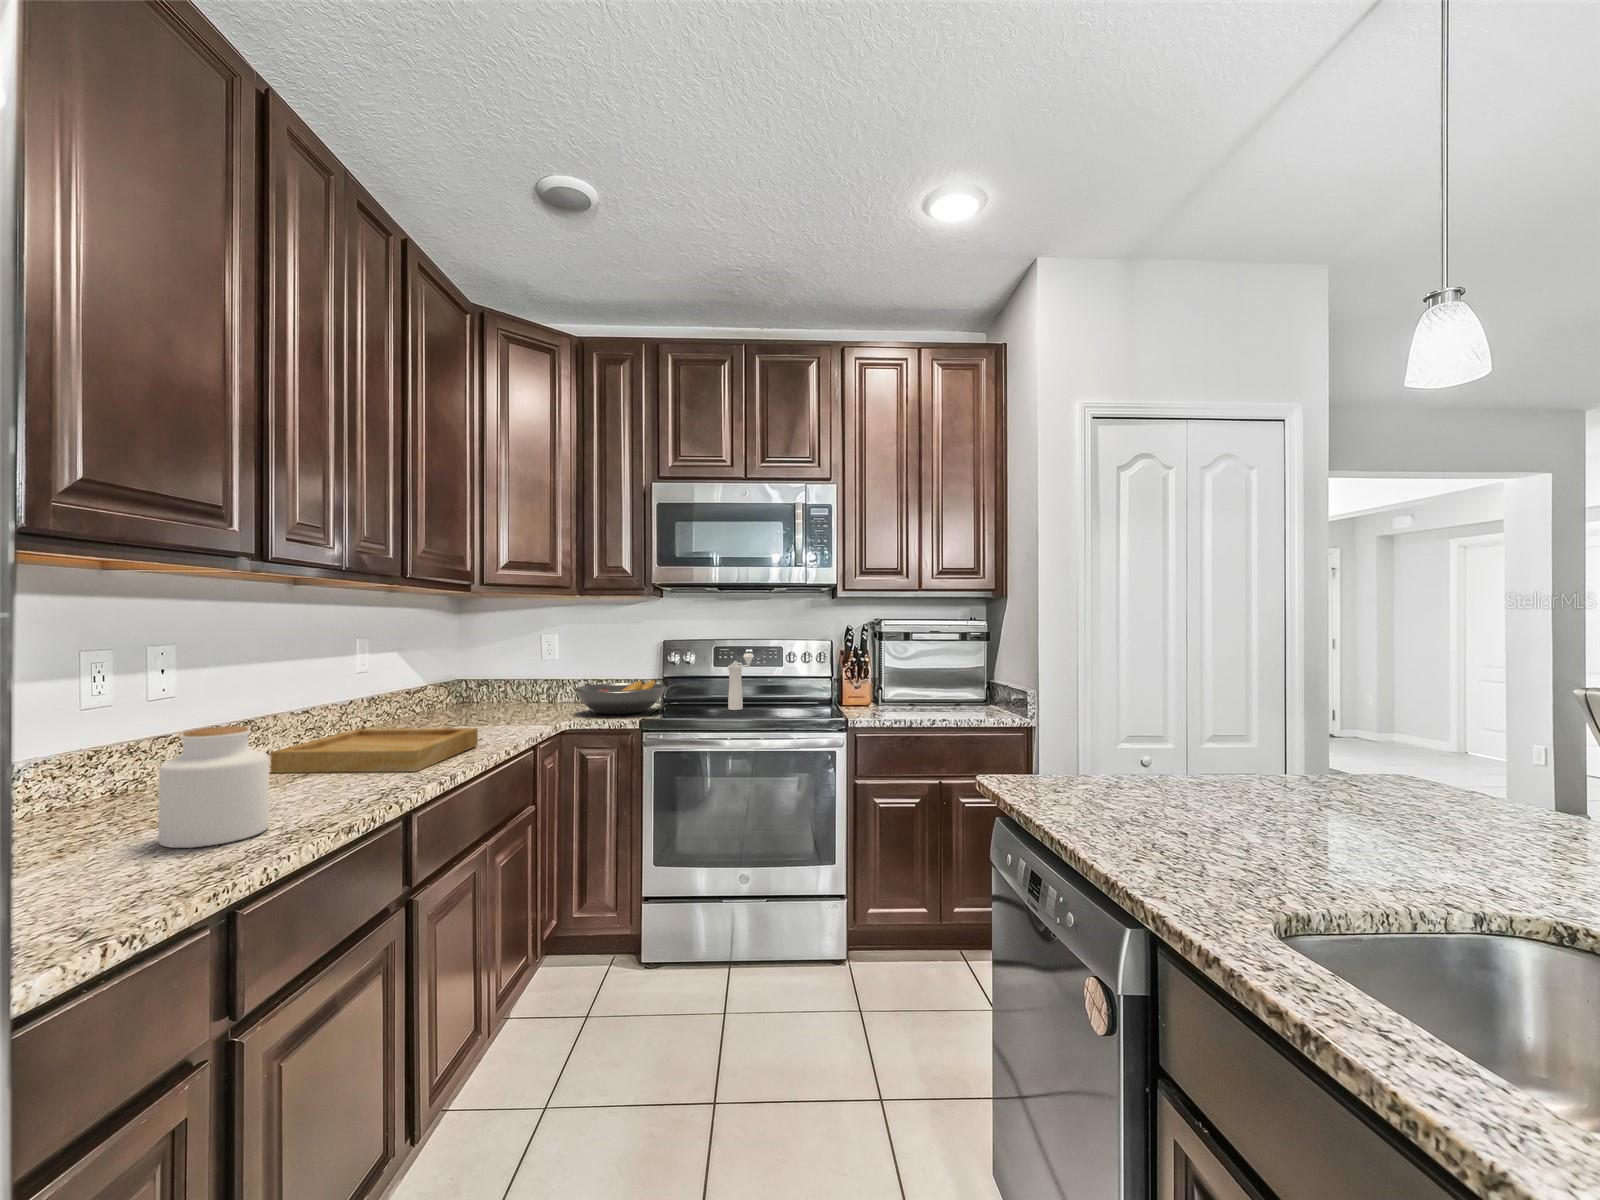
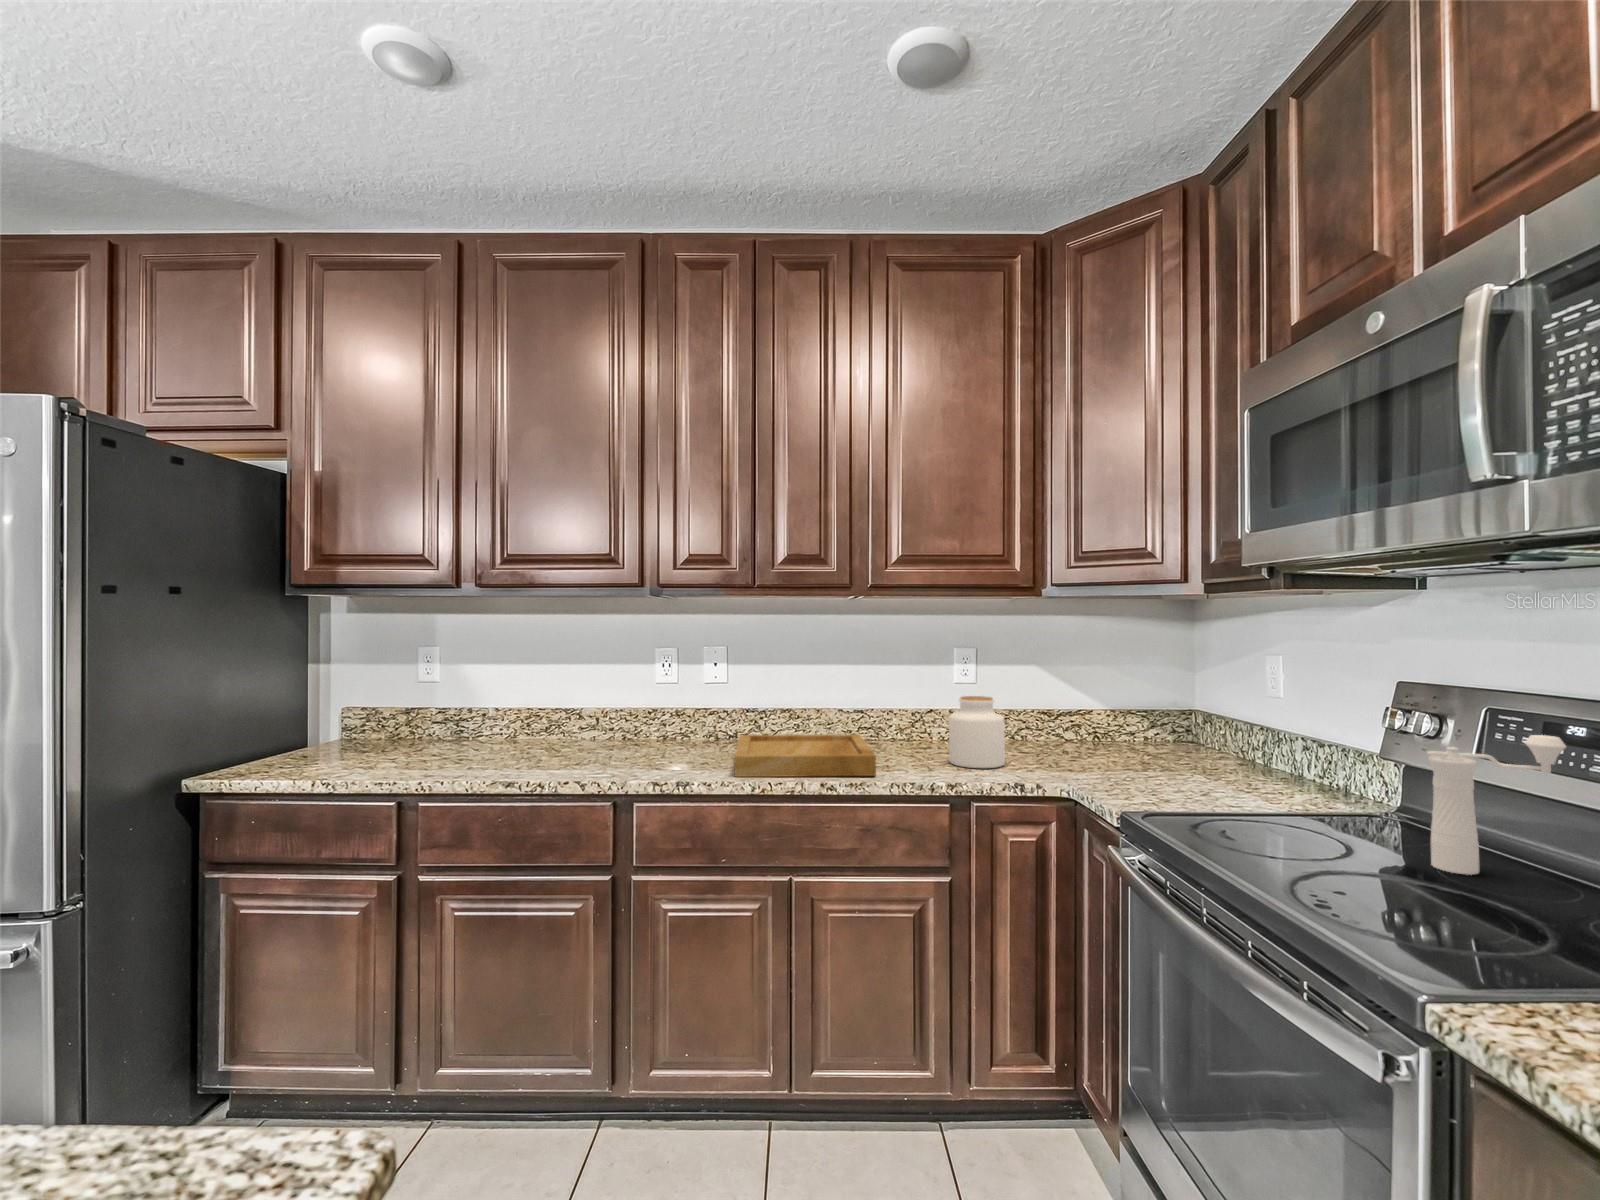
fruit bowl: present [575,680,666,714] -> none [1146,743,1326,808]
jar: present [158,726,269,848] -> present [949,696,1005,768]

